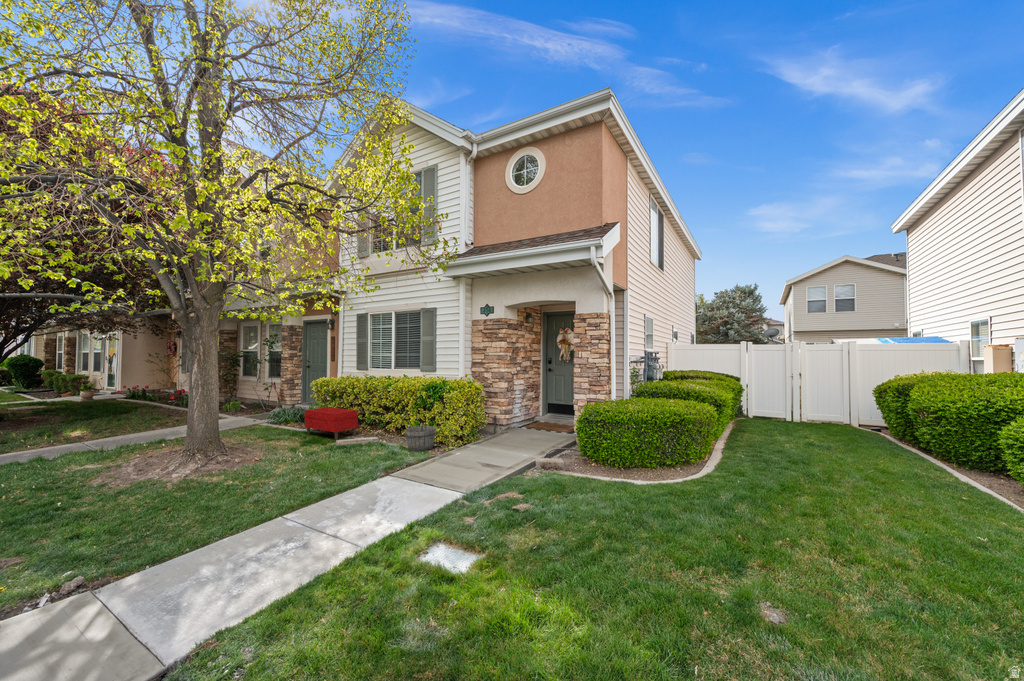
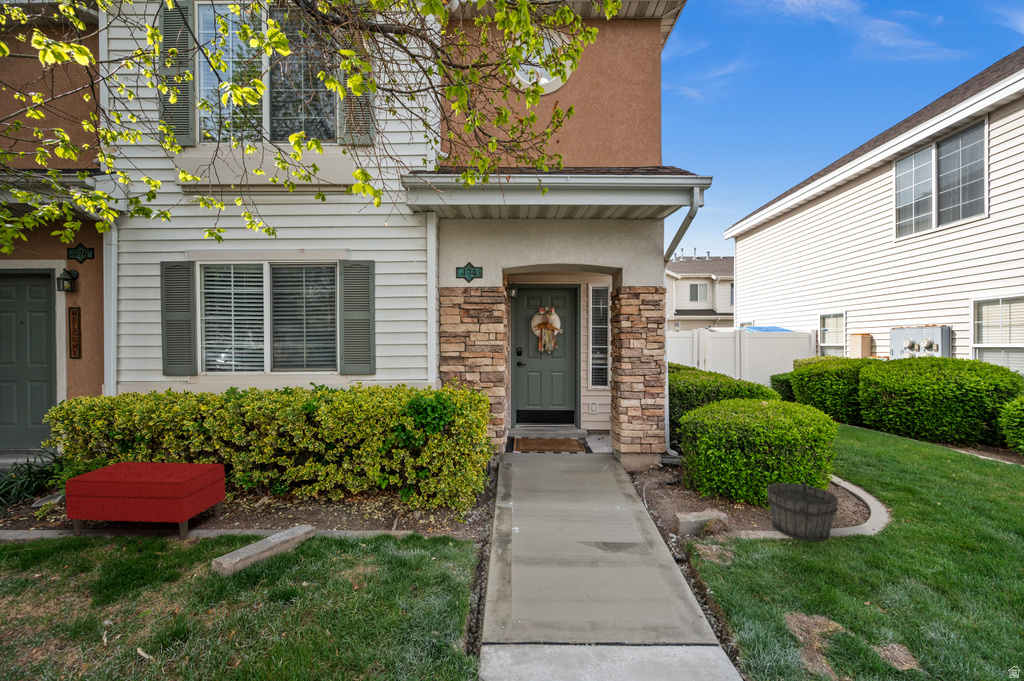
wooden bucket: present [405,423,436,451] -> present [767,478,838,541]

